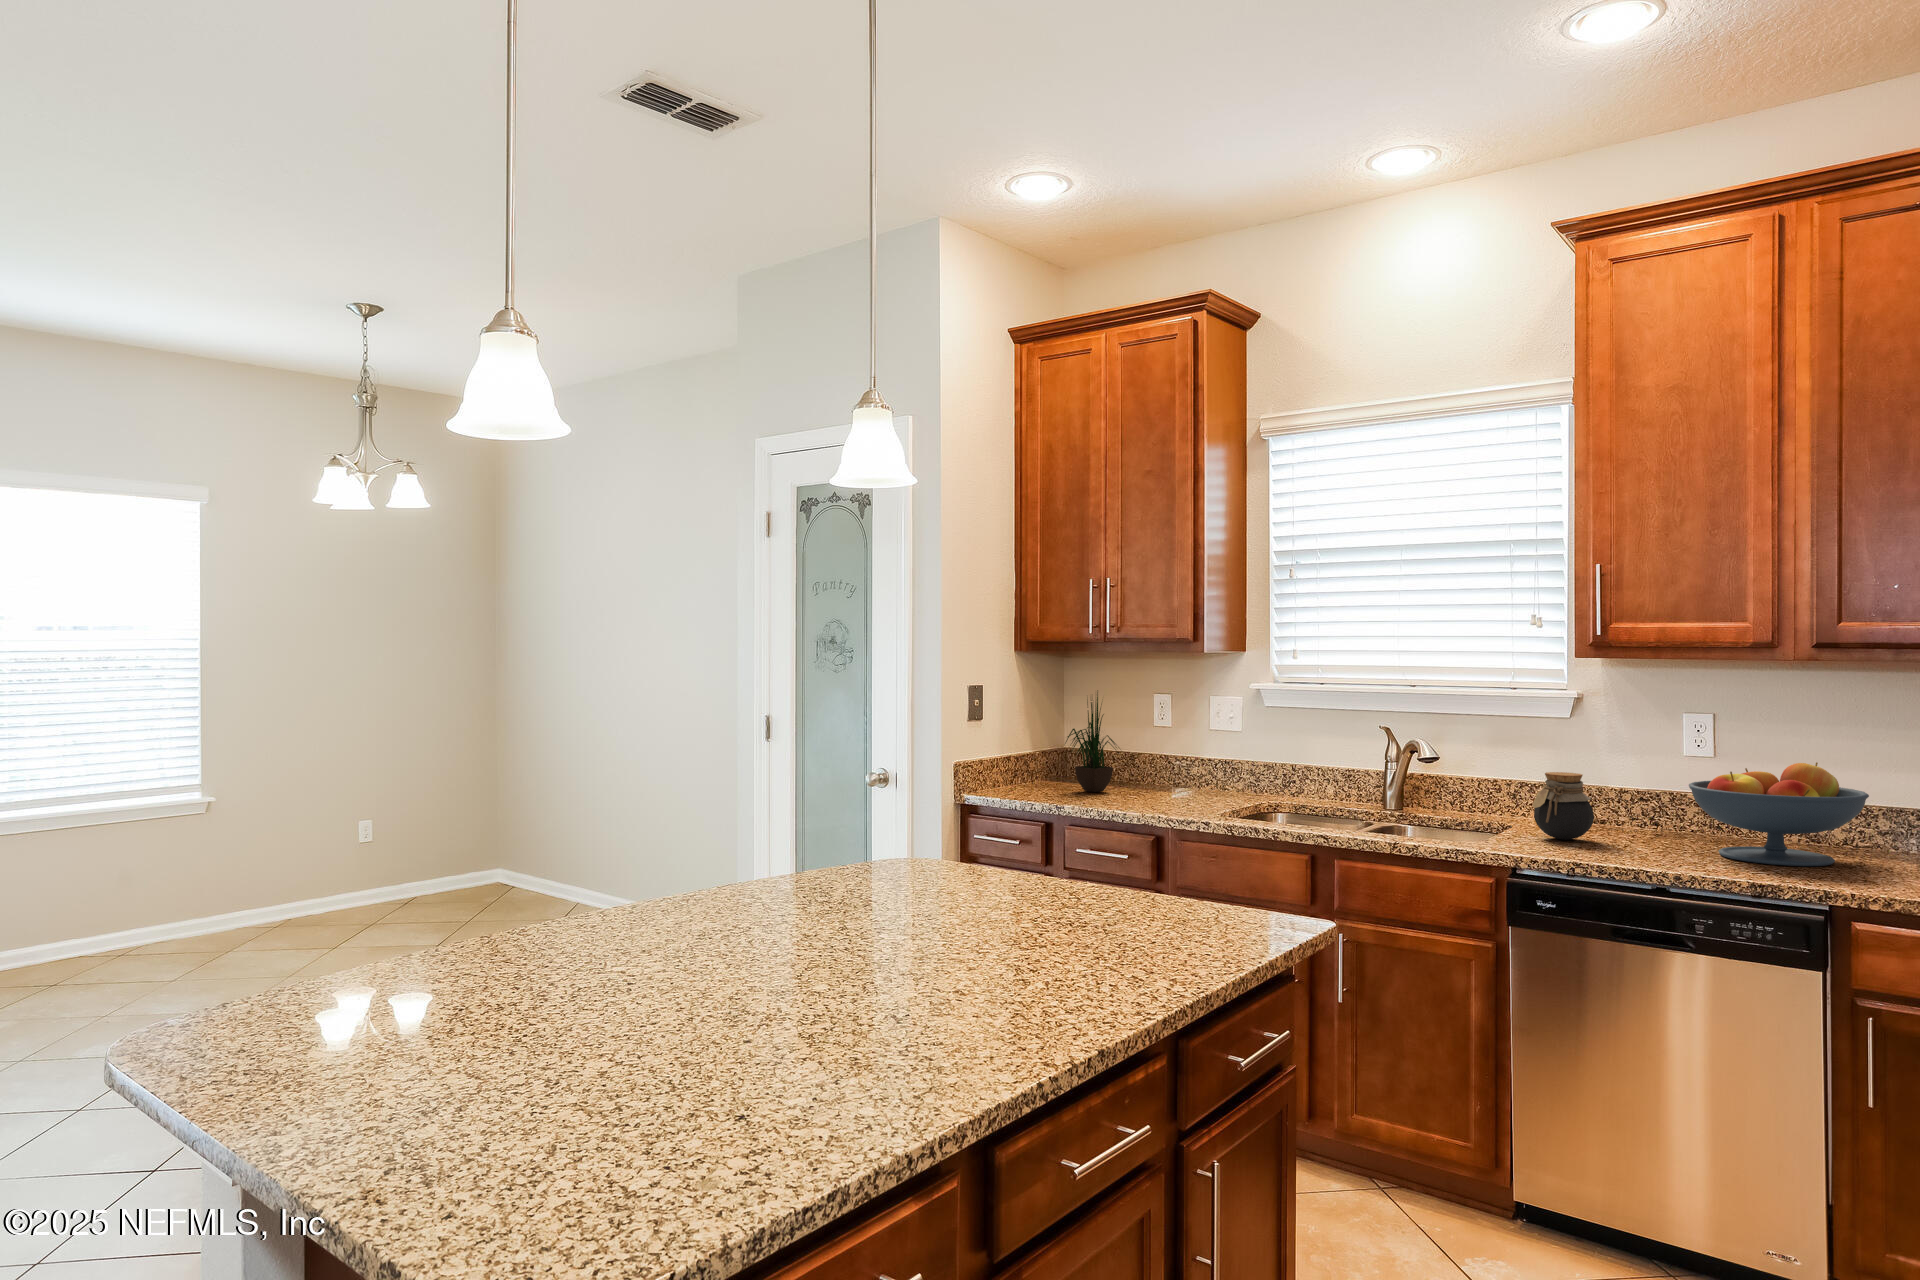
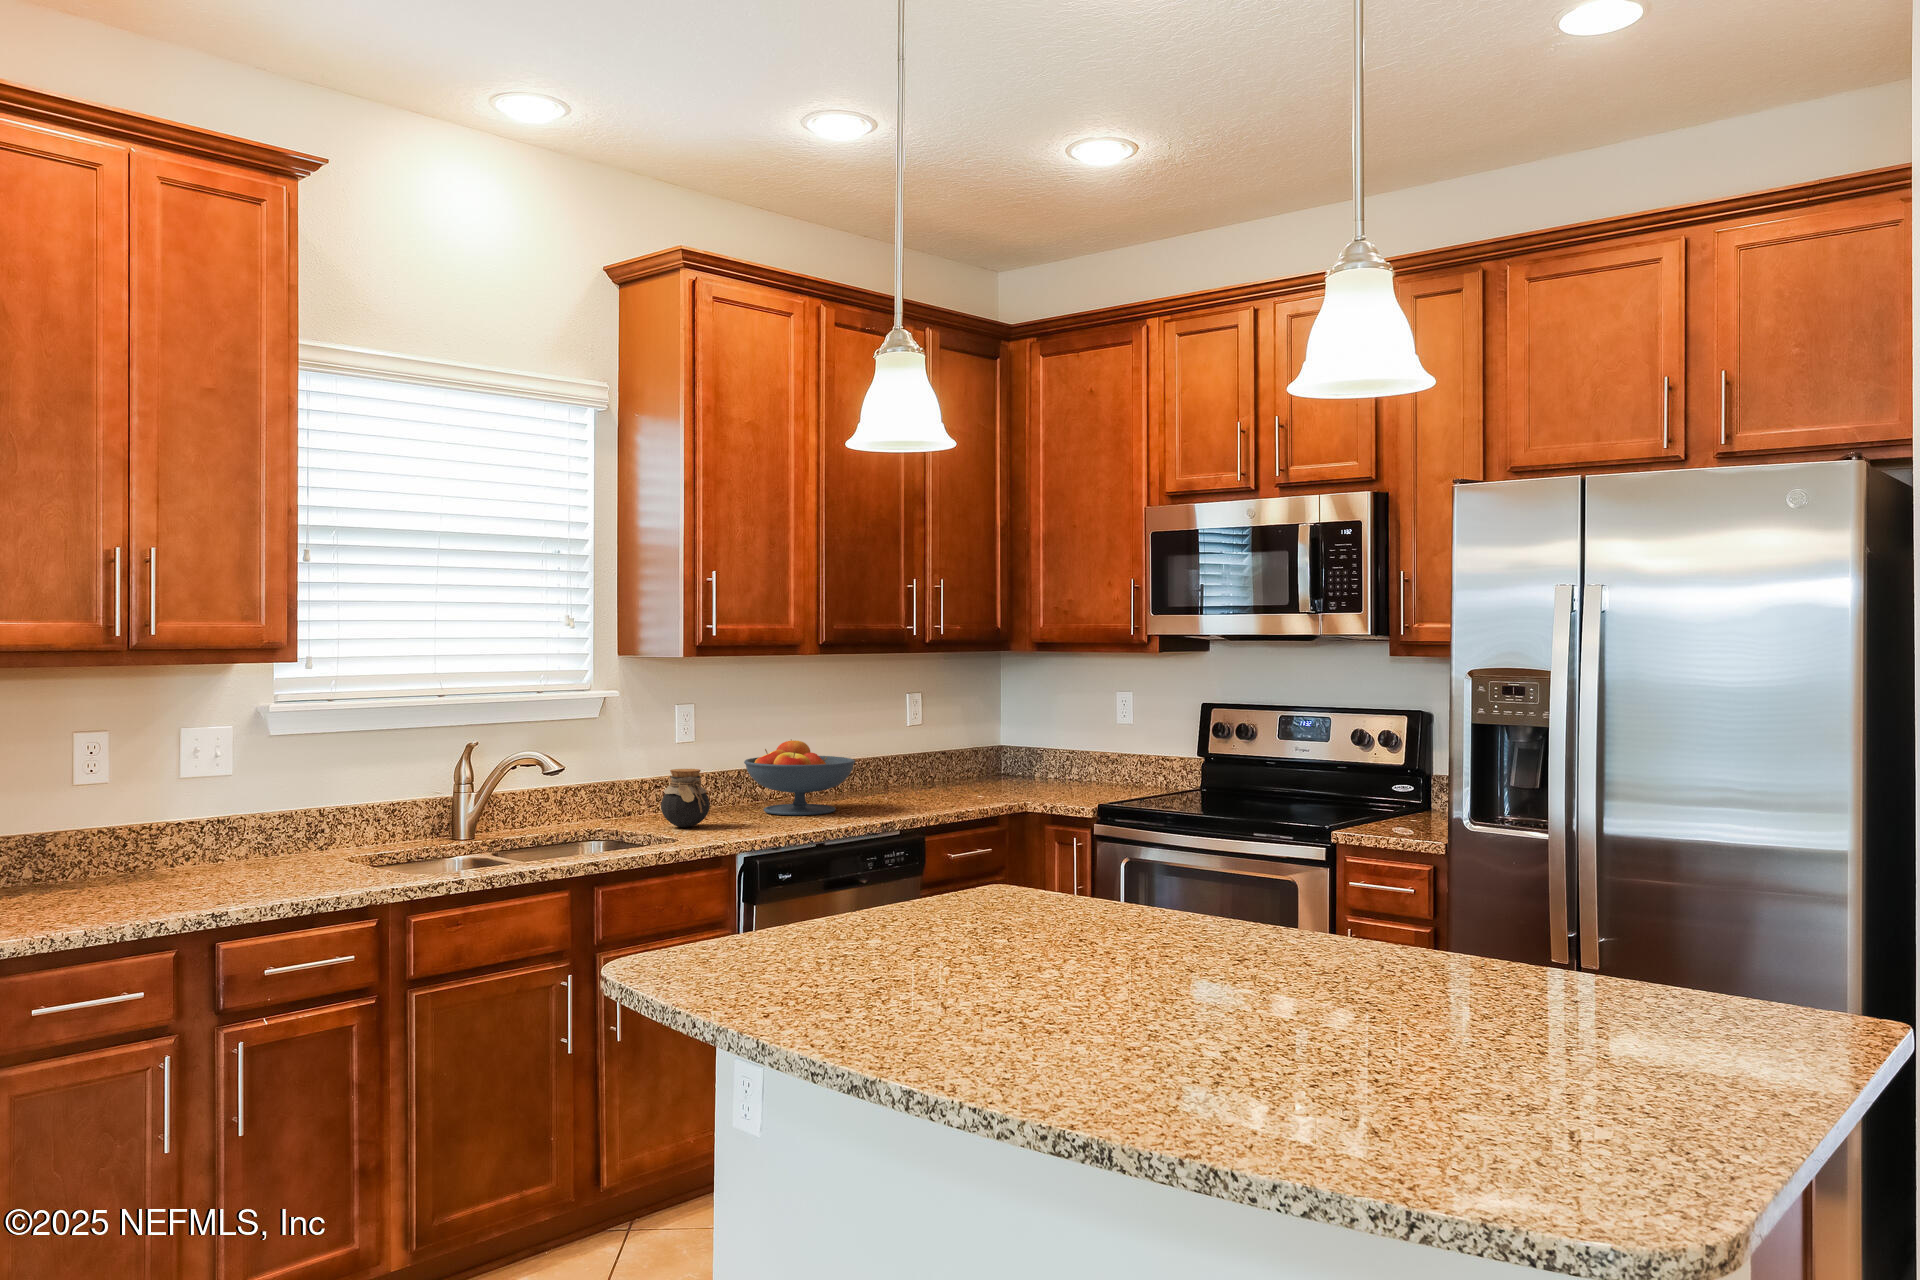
potted plant: present [1065,692,1117,792] -> none [48,715,153,899]

